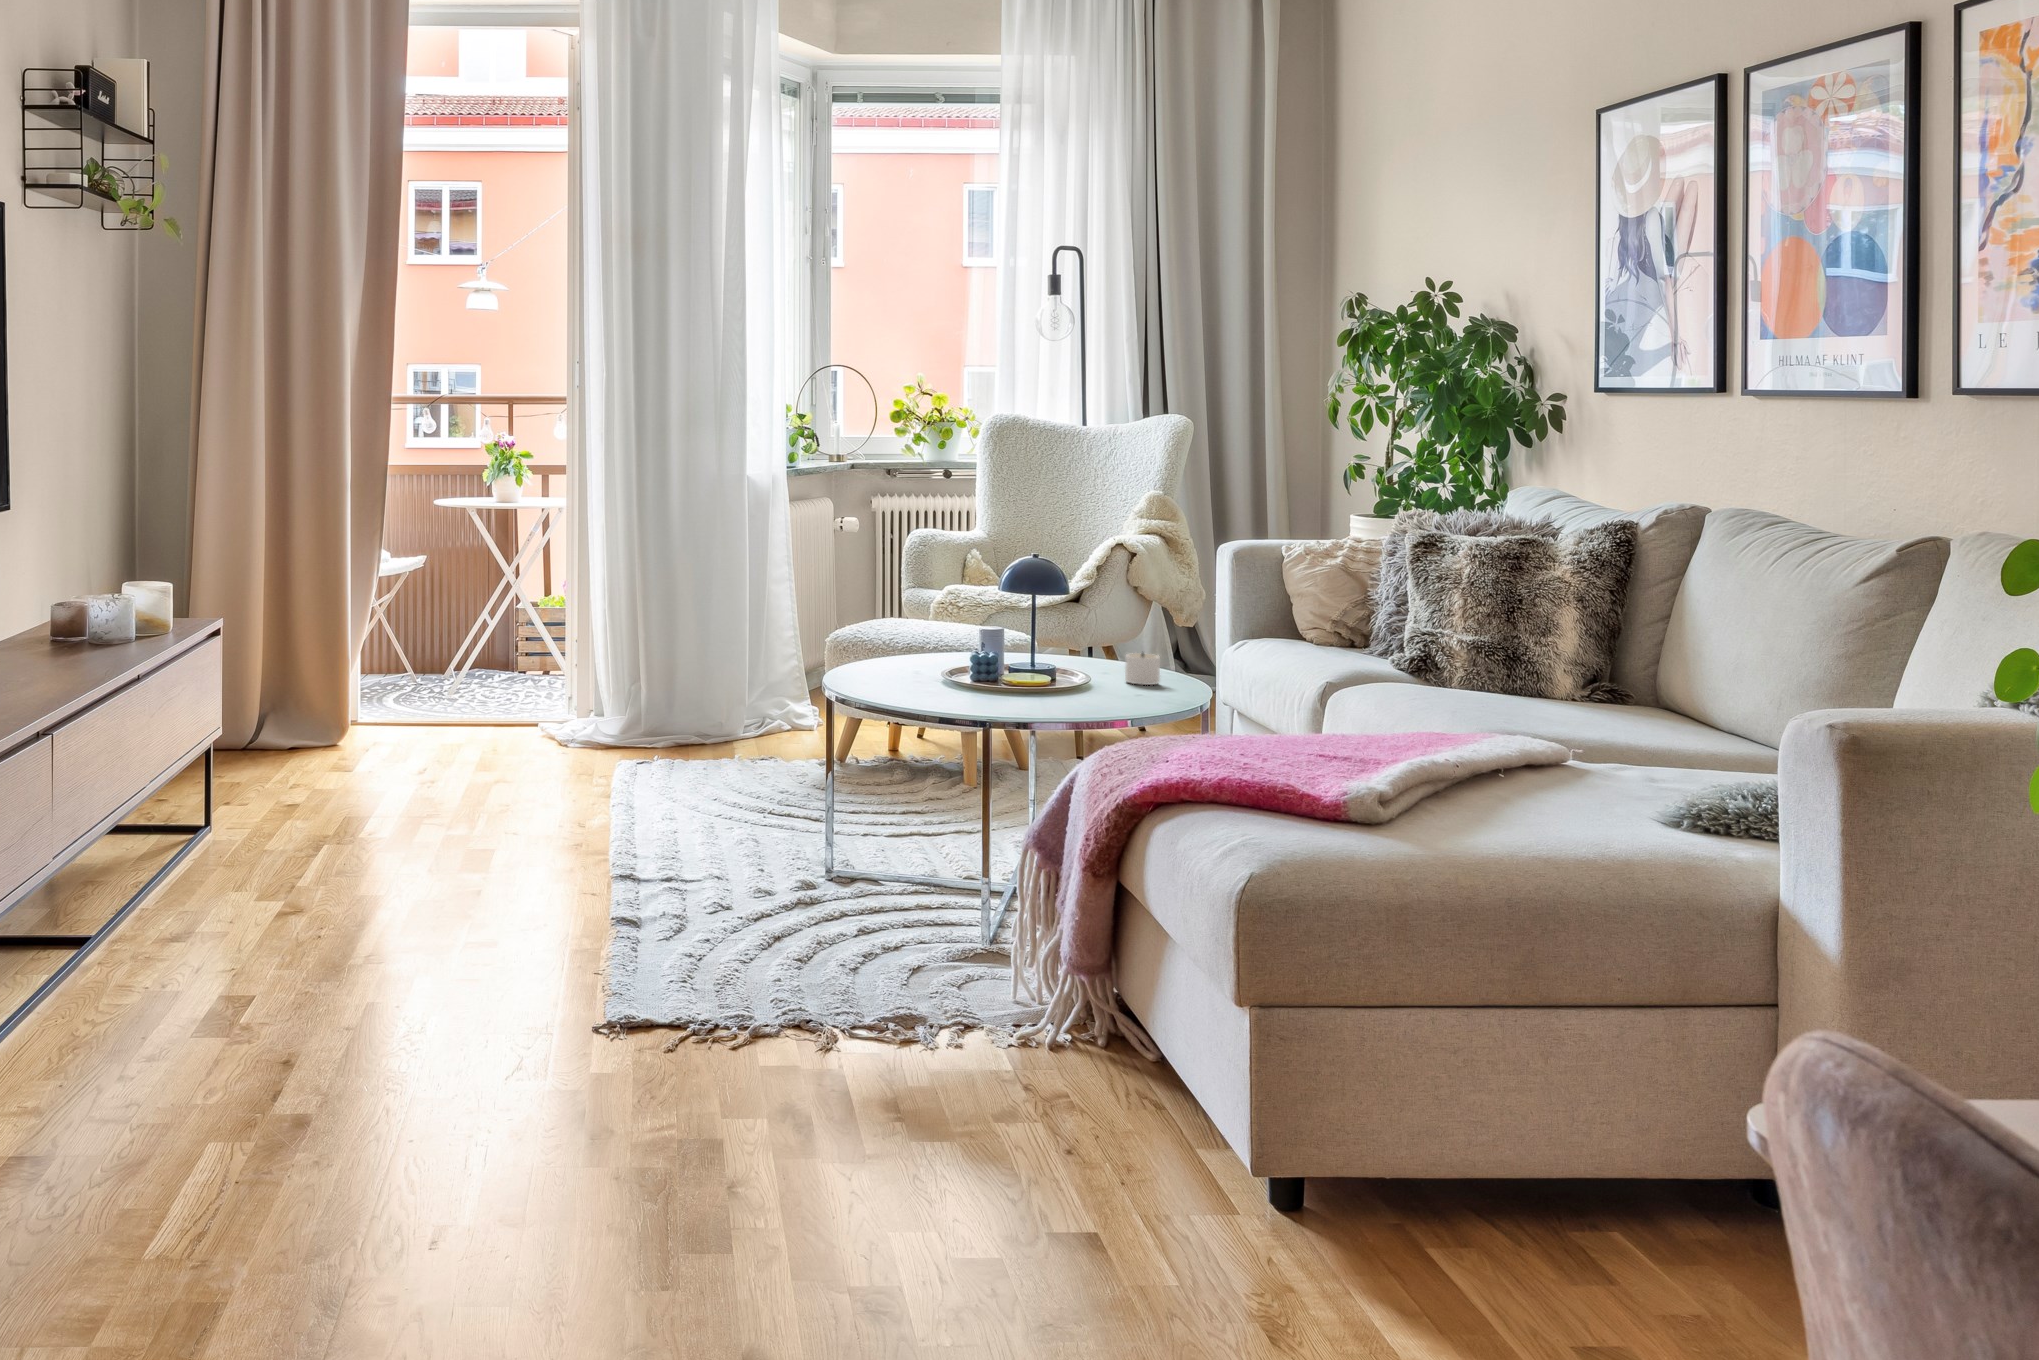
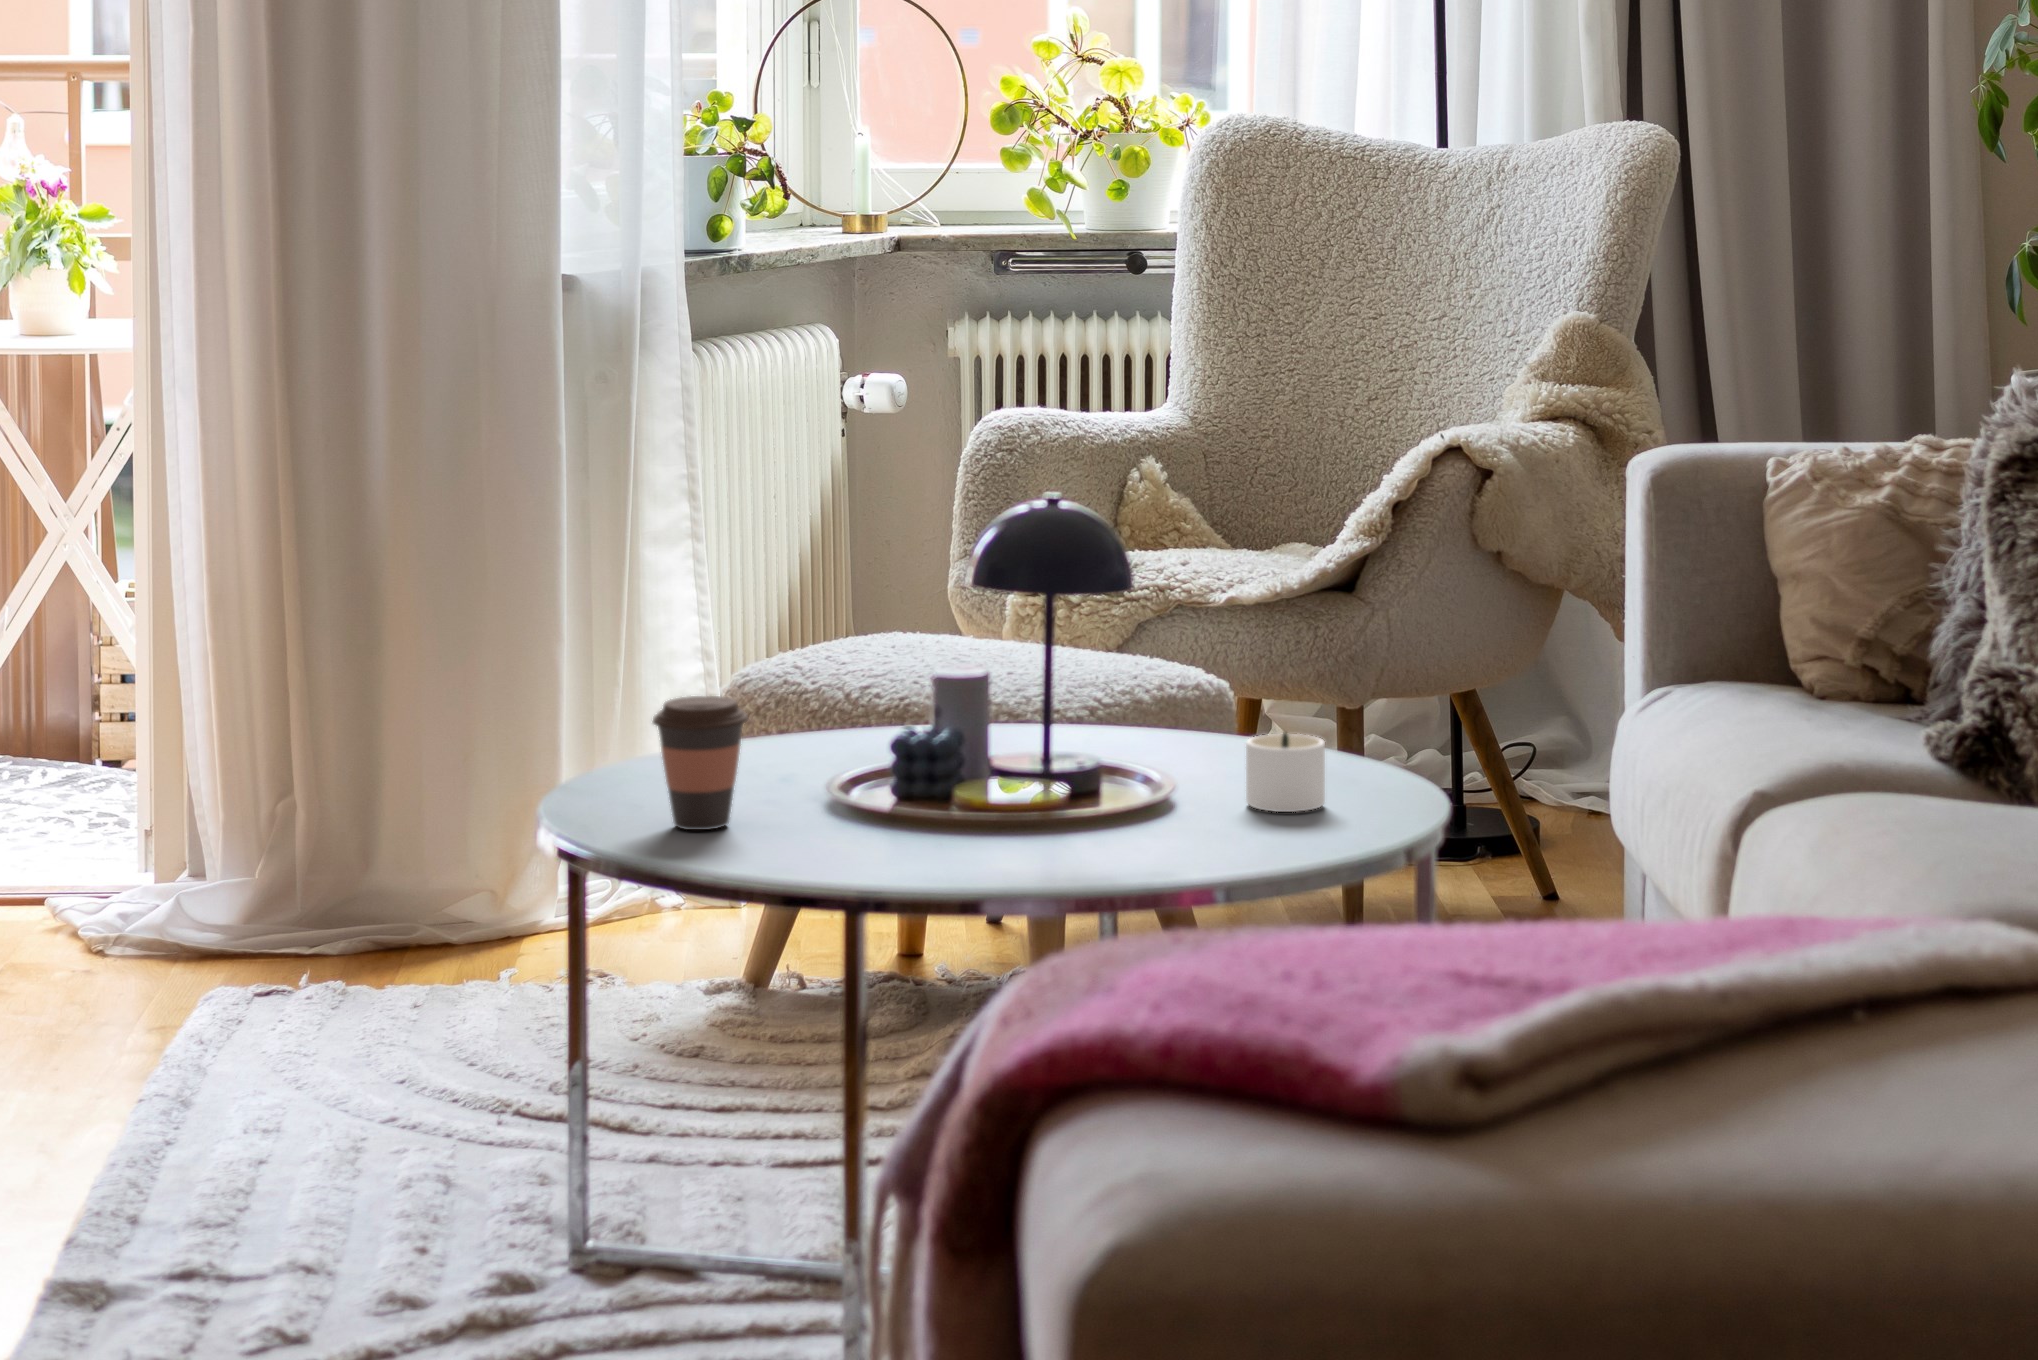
coffee cup: none [893,630,934,686] -> present [653,696,748,830]

